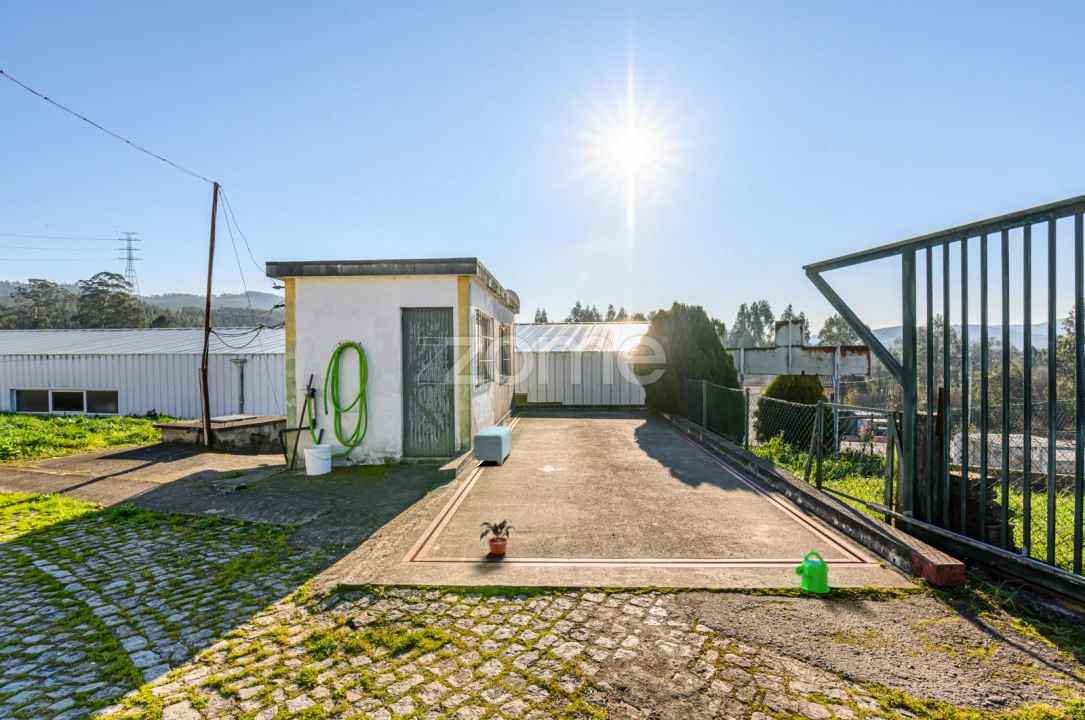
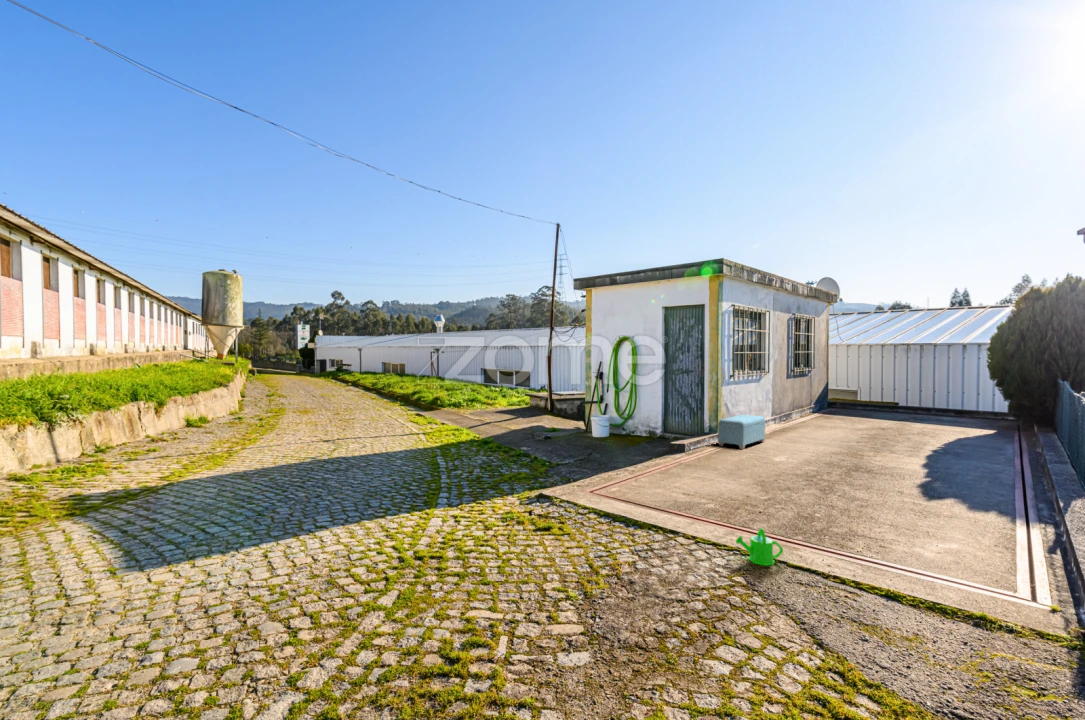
potted plant: present [480,519,515,554] -> none [642,478,672,503]
watering can: present [795,551,830,593] -> present [736,528,783,566]

